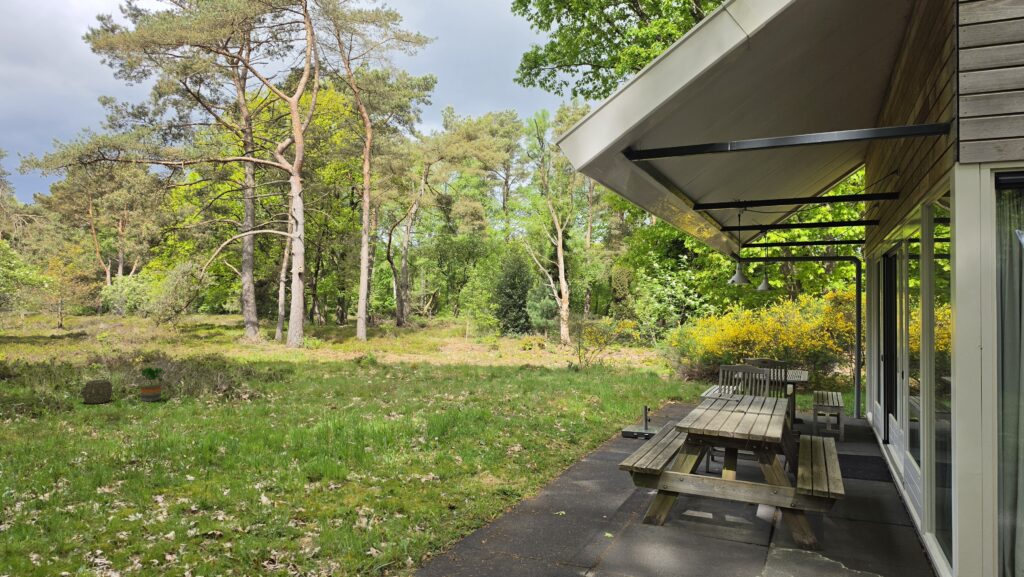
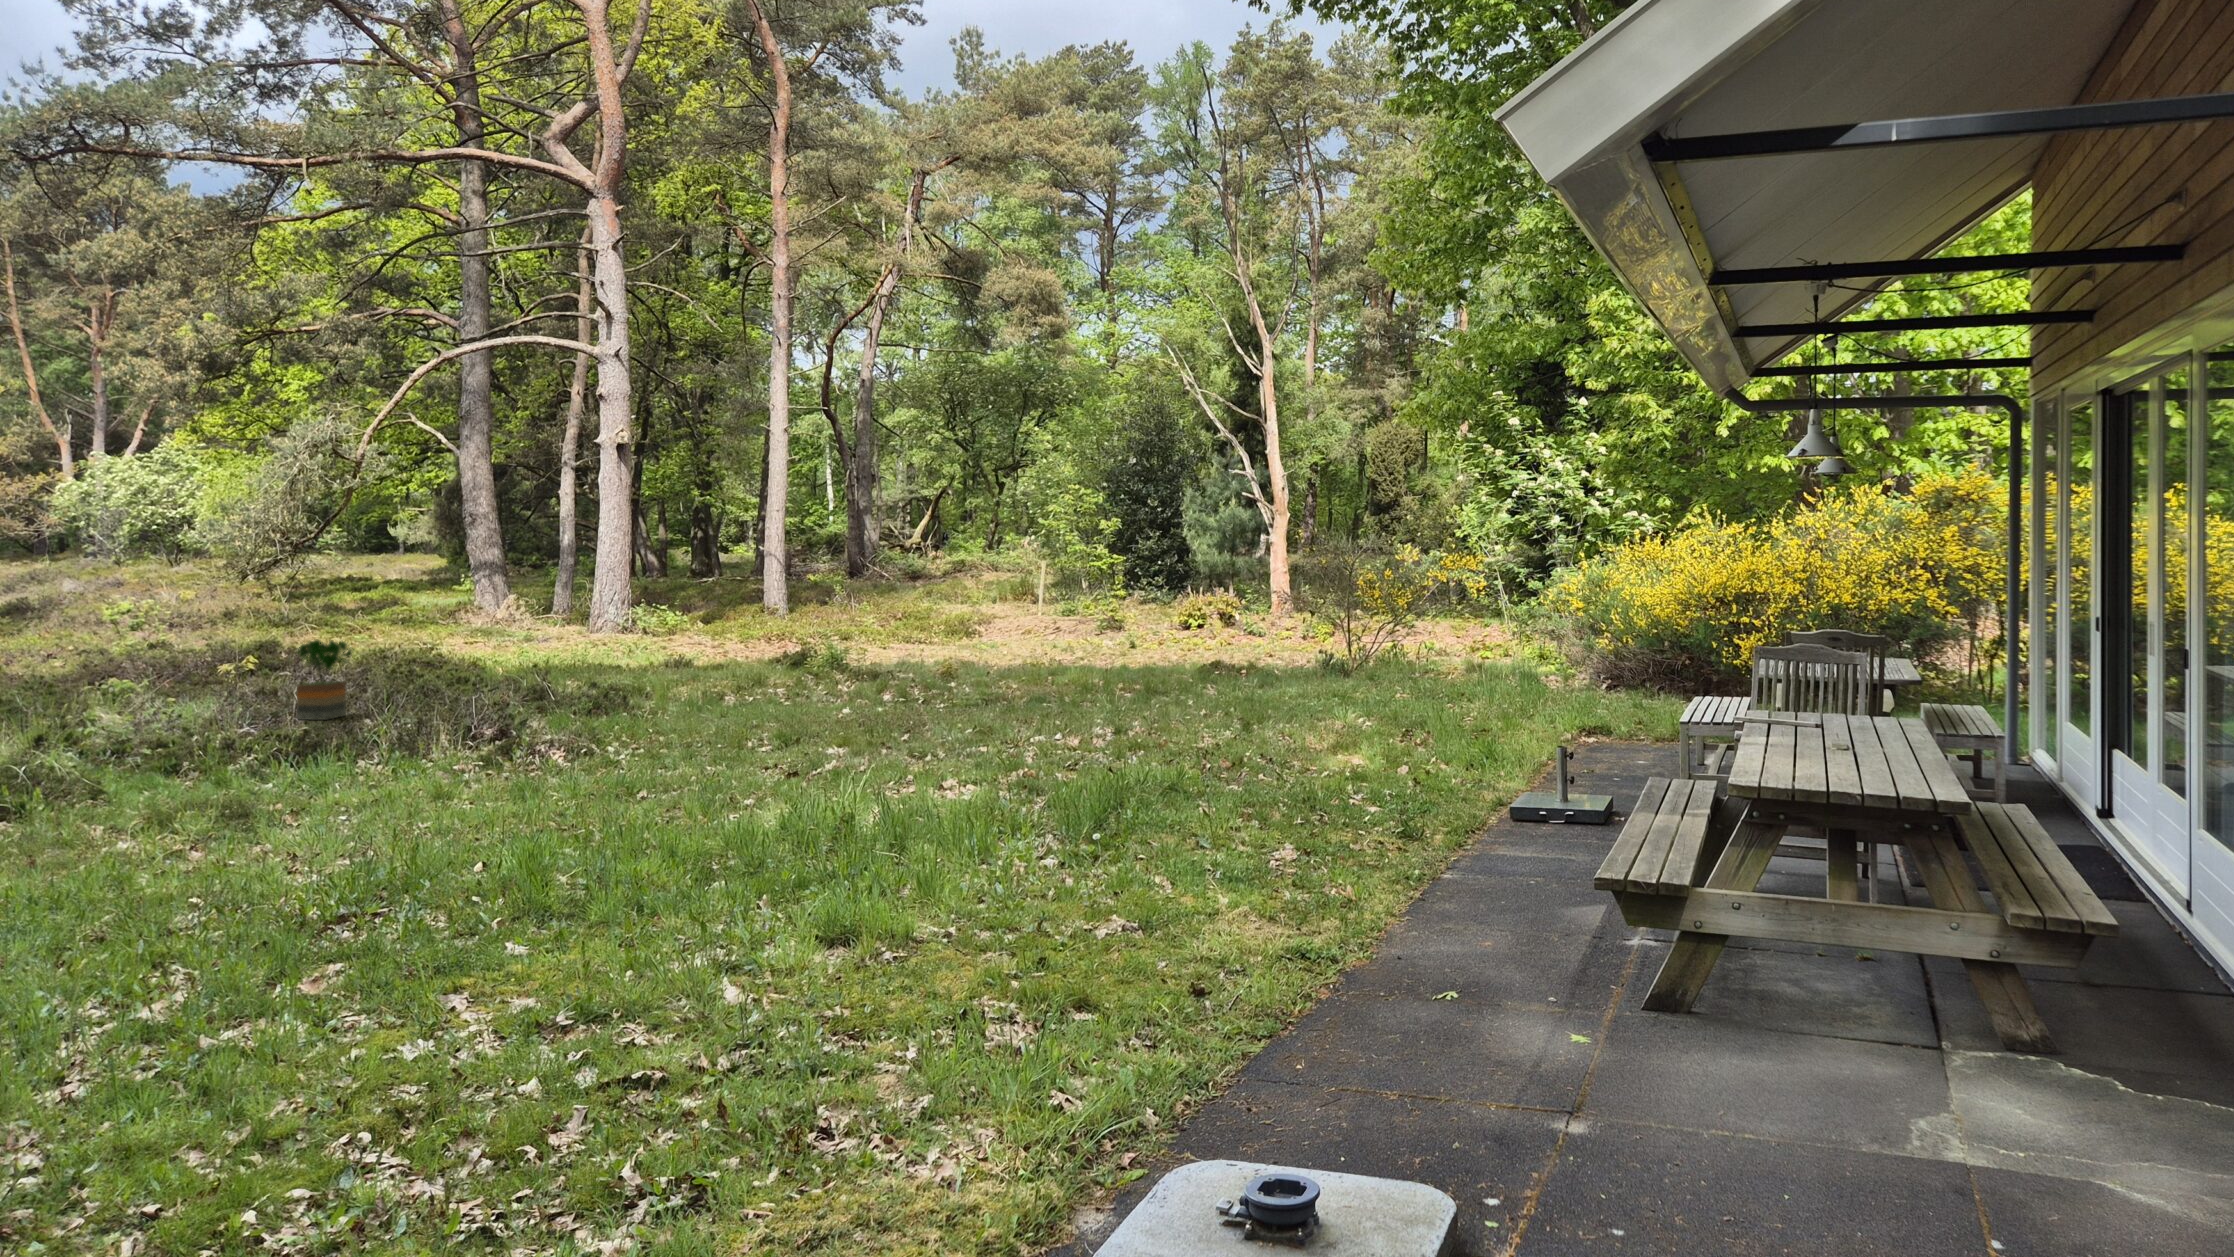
woven basket: present [83,380,112,403] -> none [151,672,225,727]

